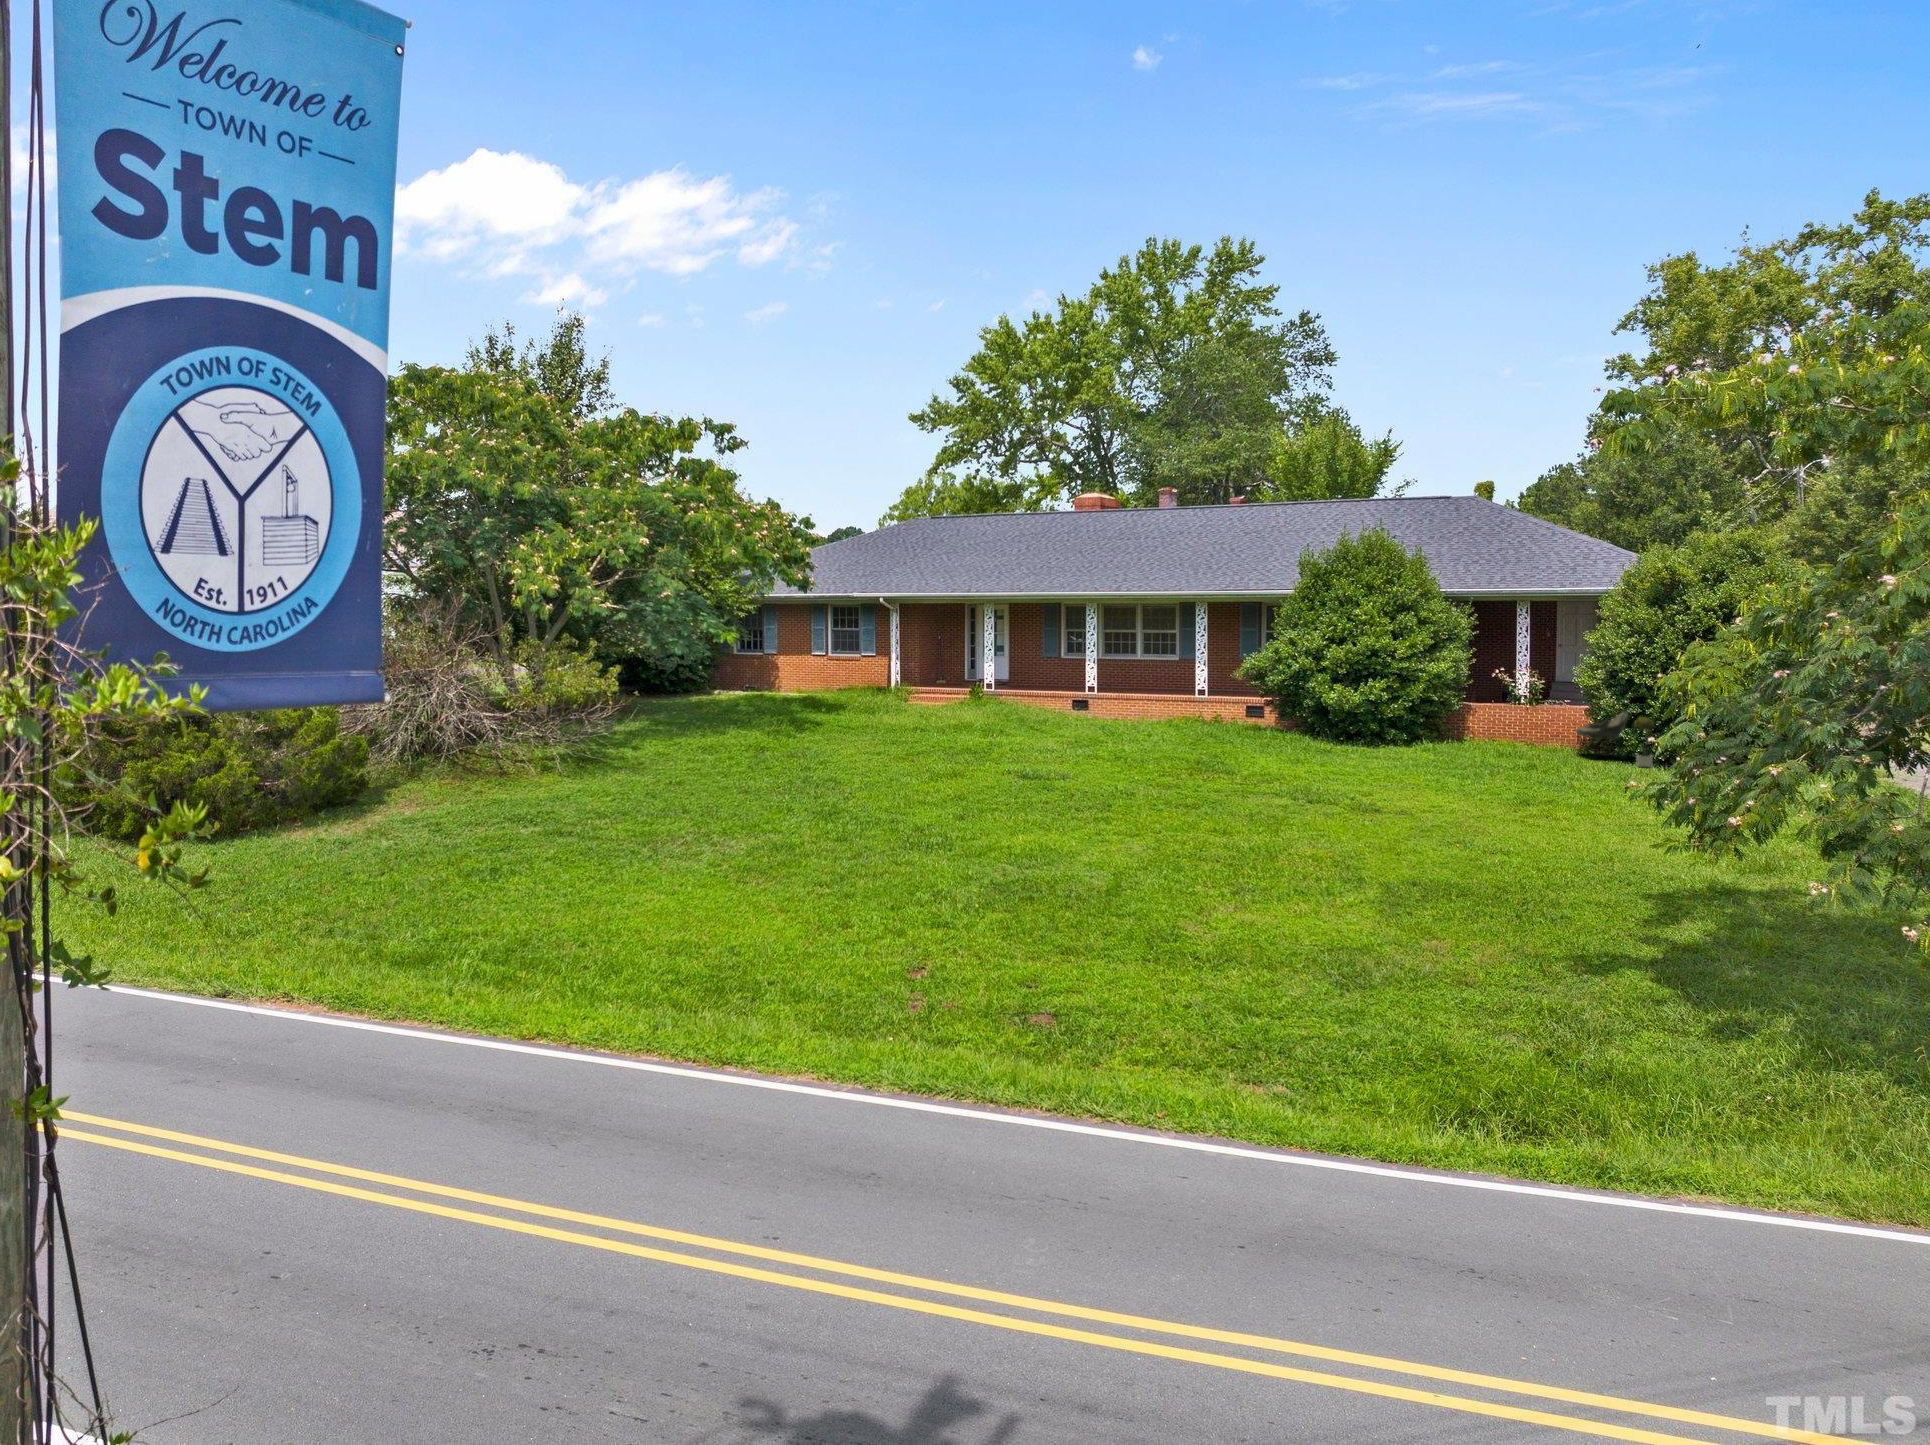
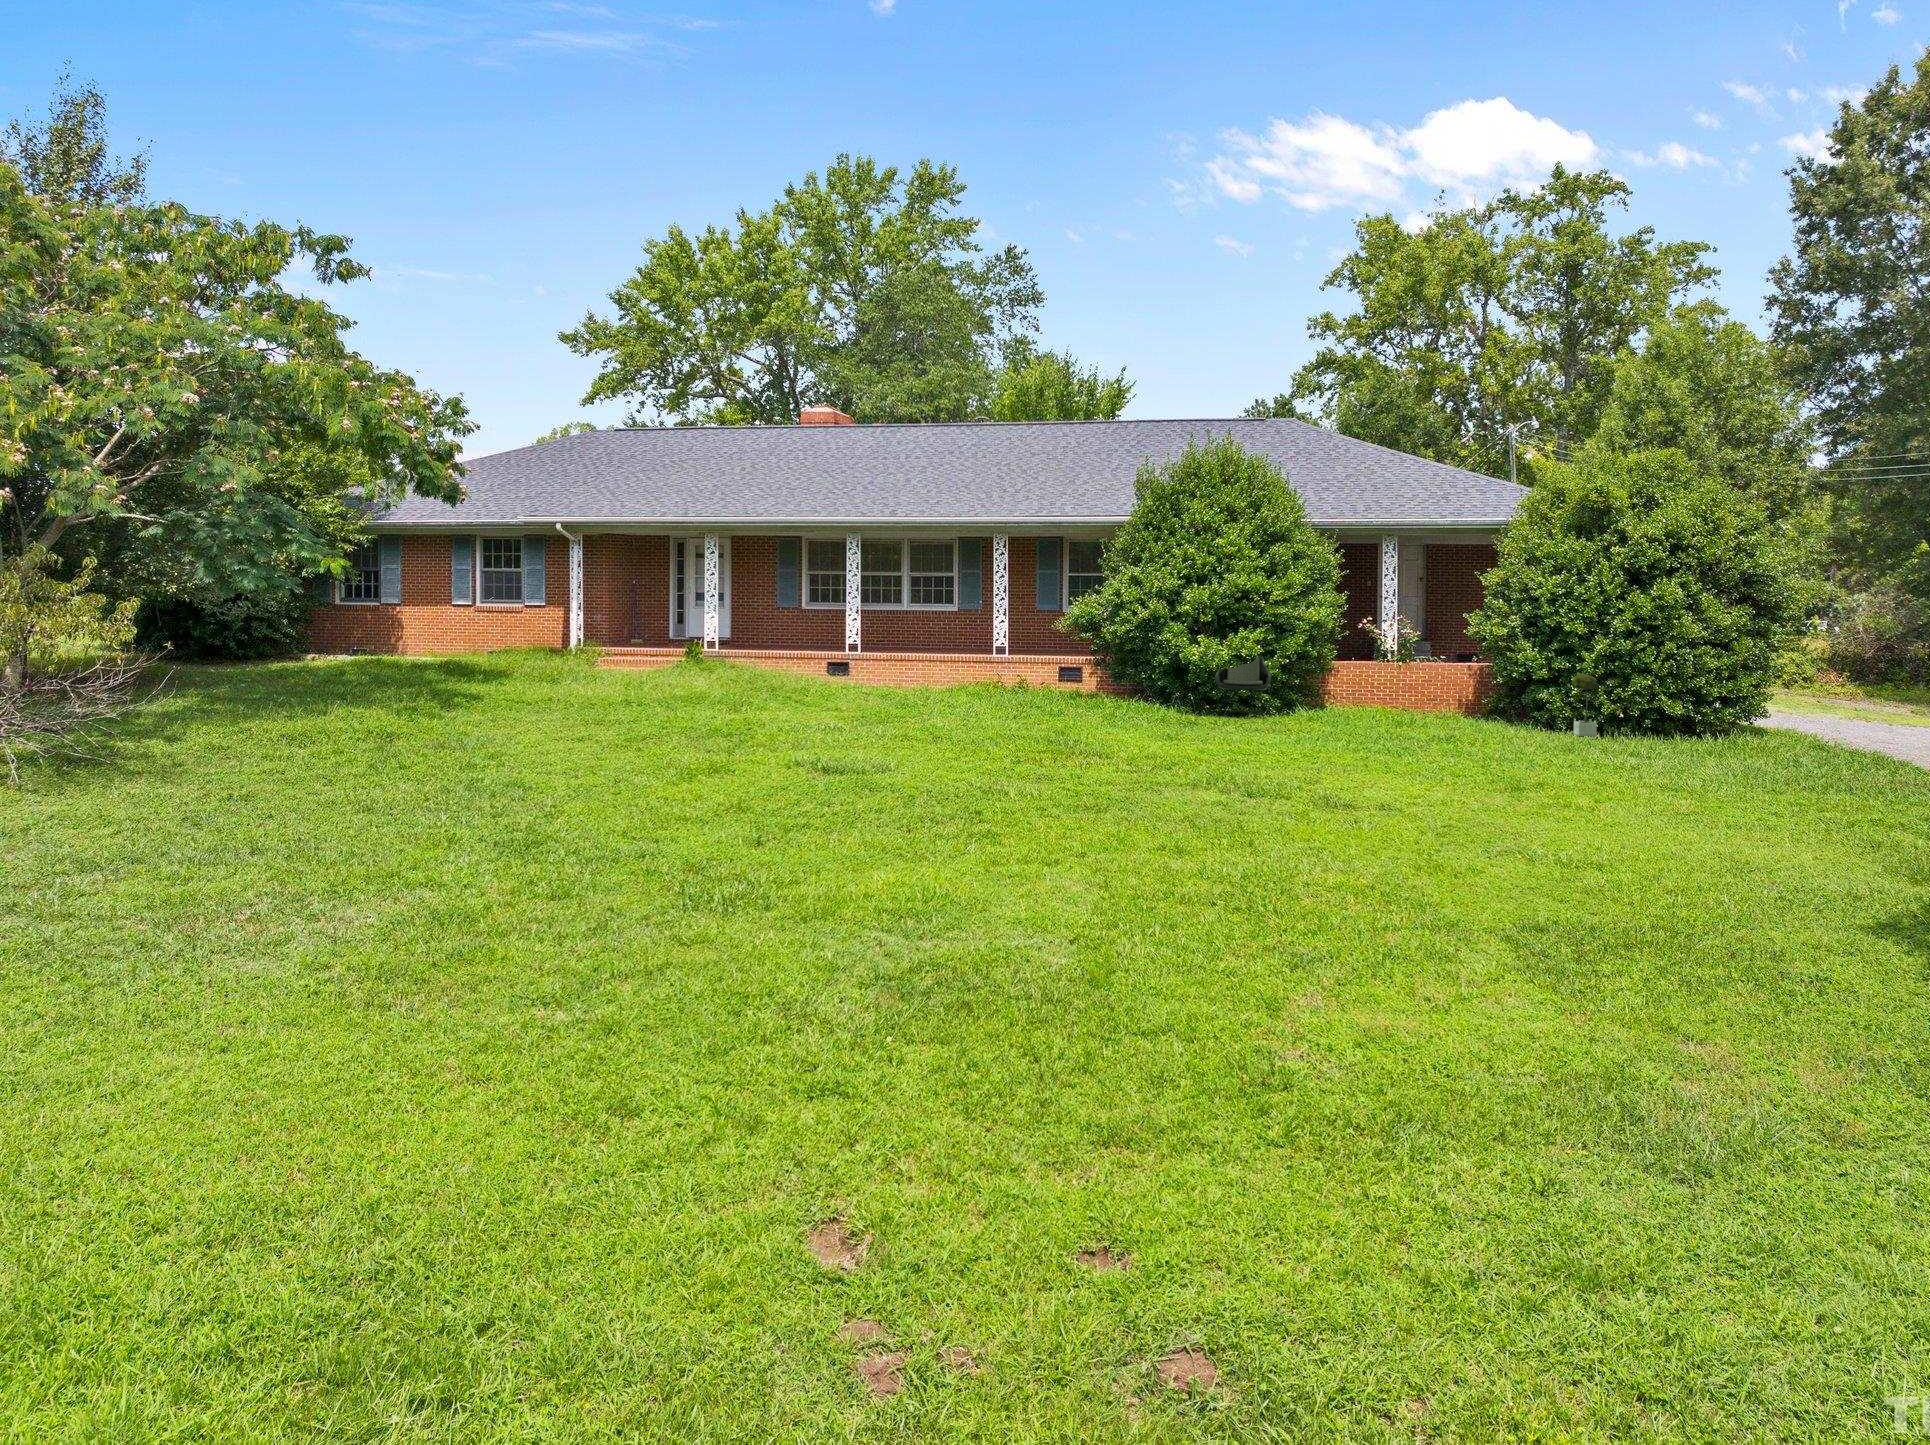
lounge chair: present [1576,711,1628,758] -> present [1215,657,1271,717]

